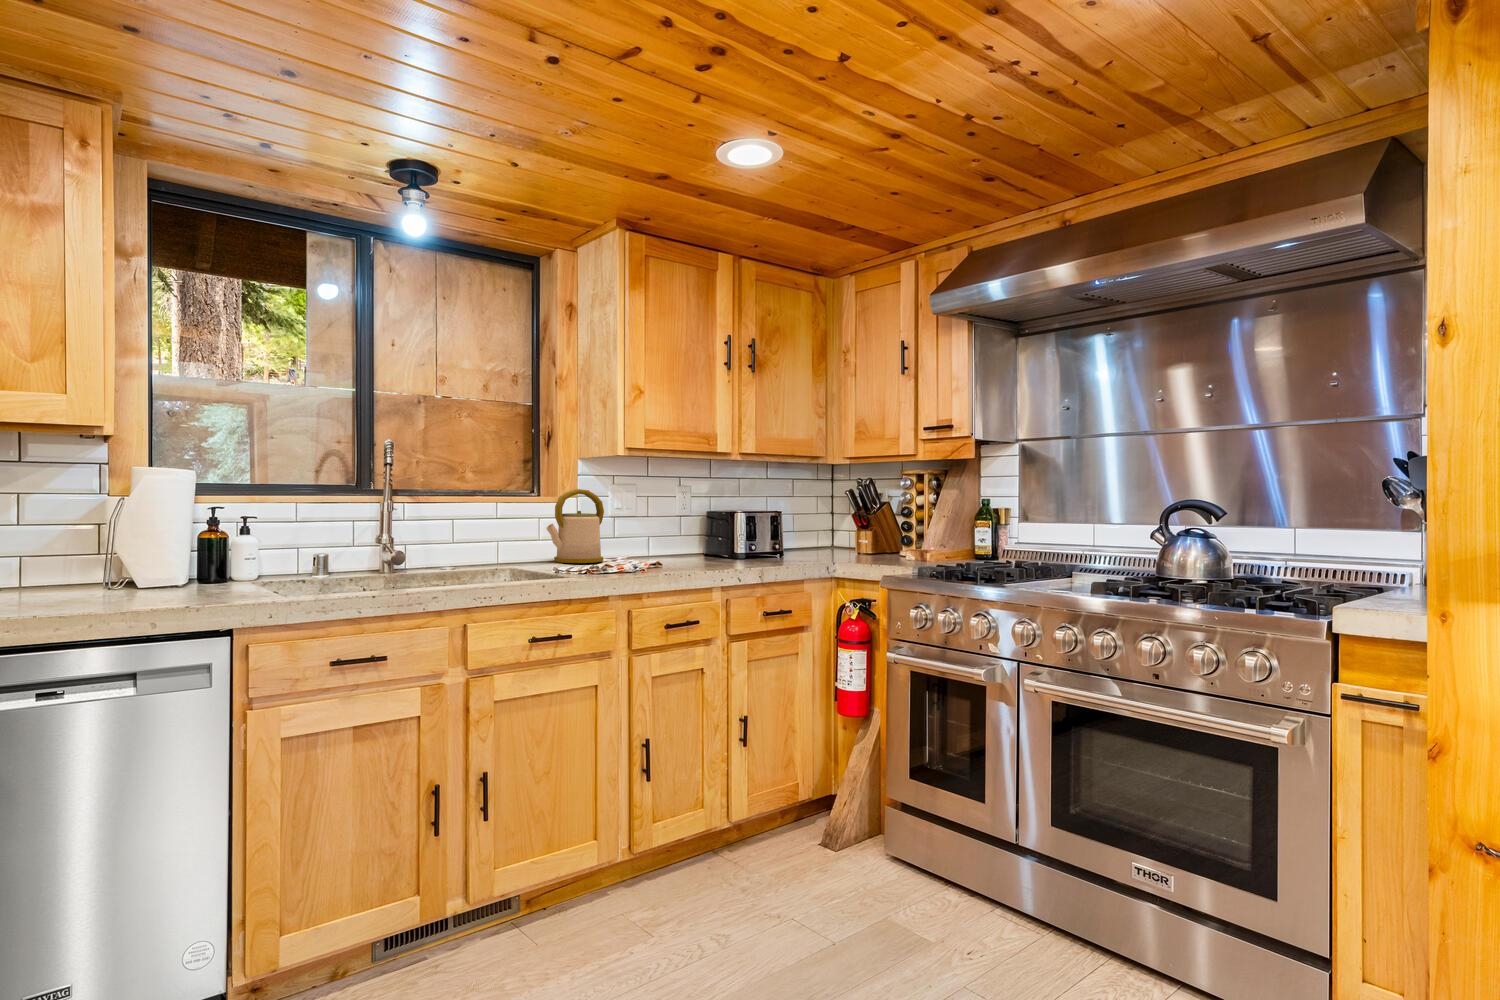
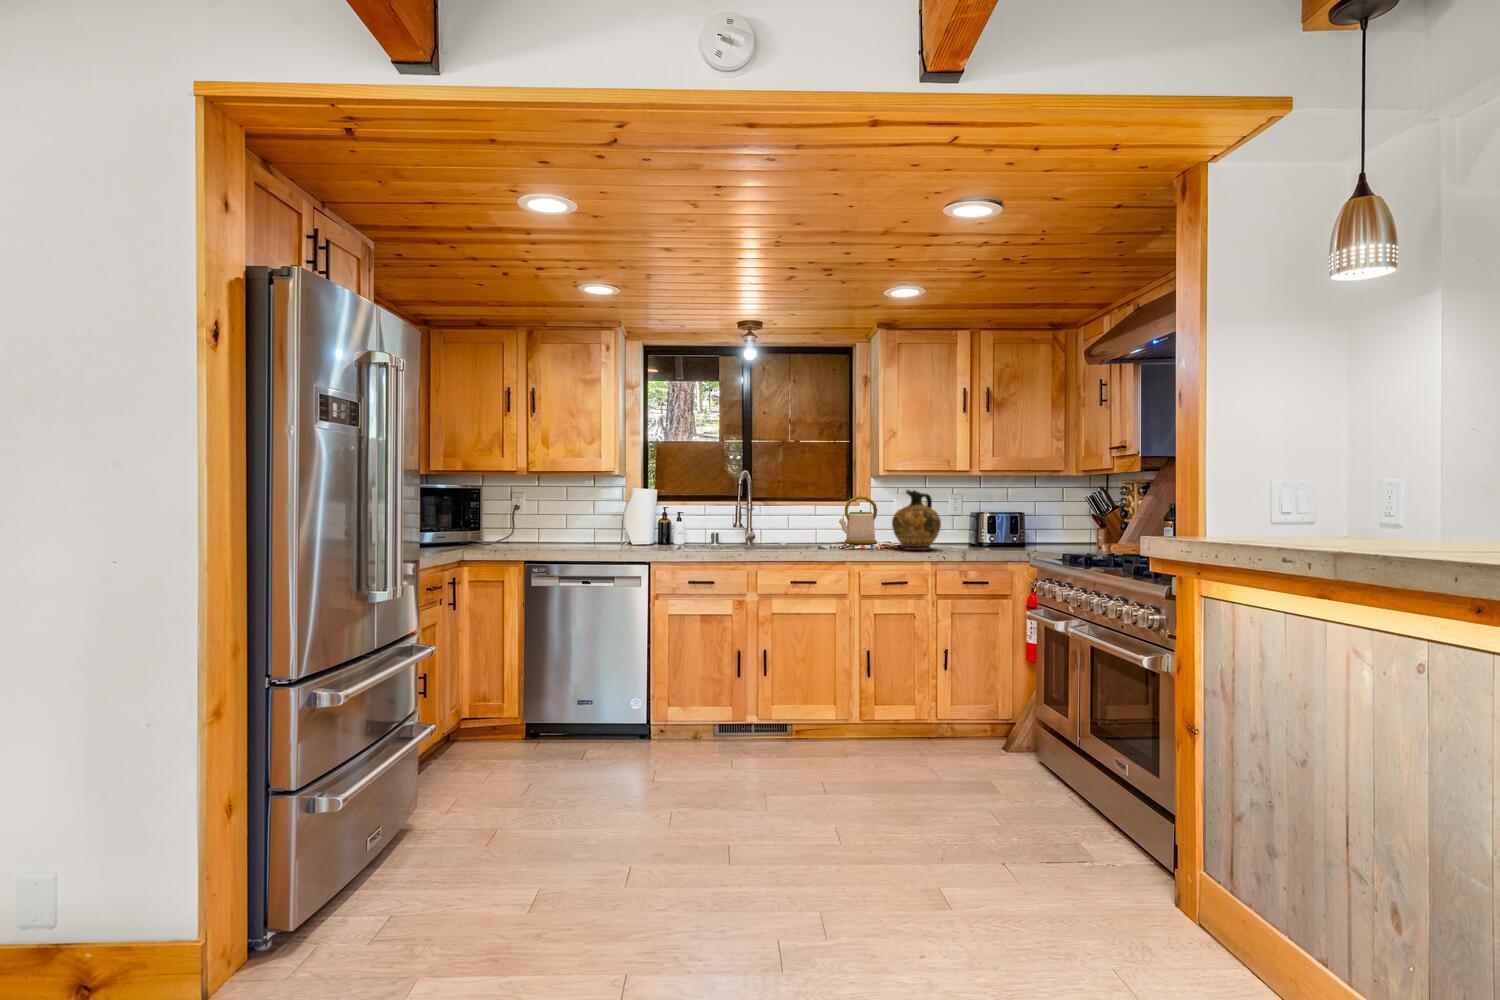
ceramic jug: none [646,481,717,571] -> present [892,490,941,550]

